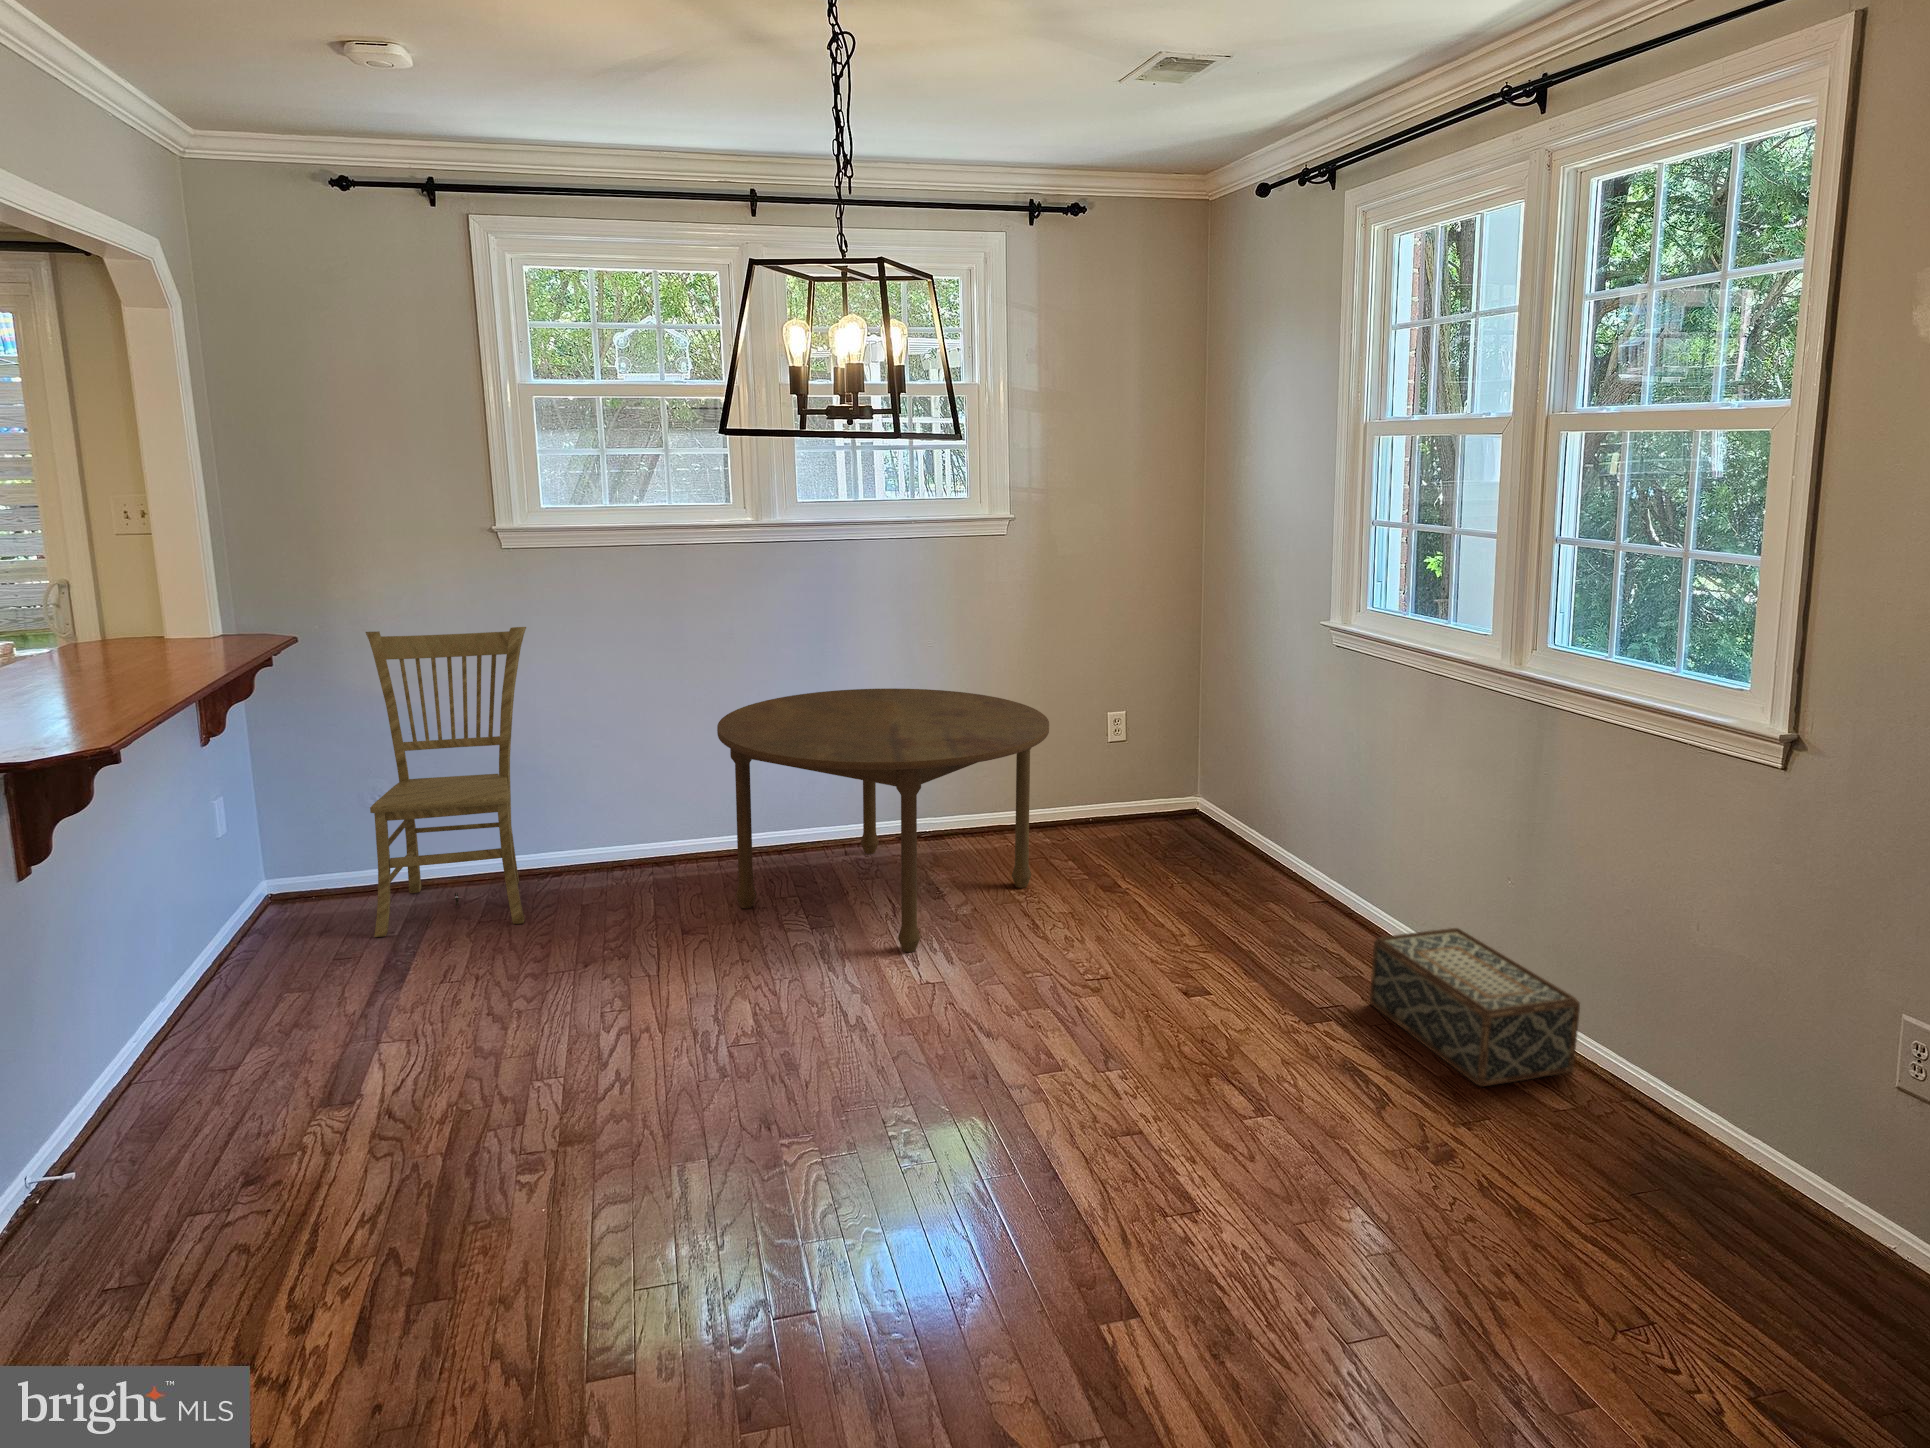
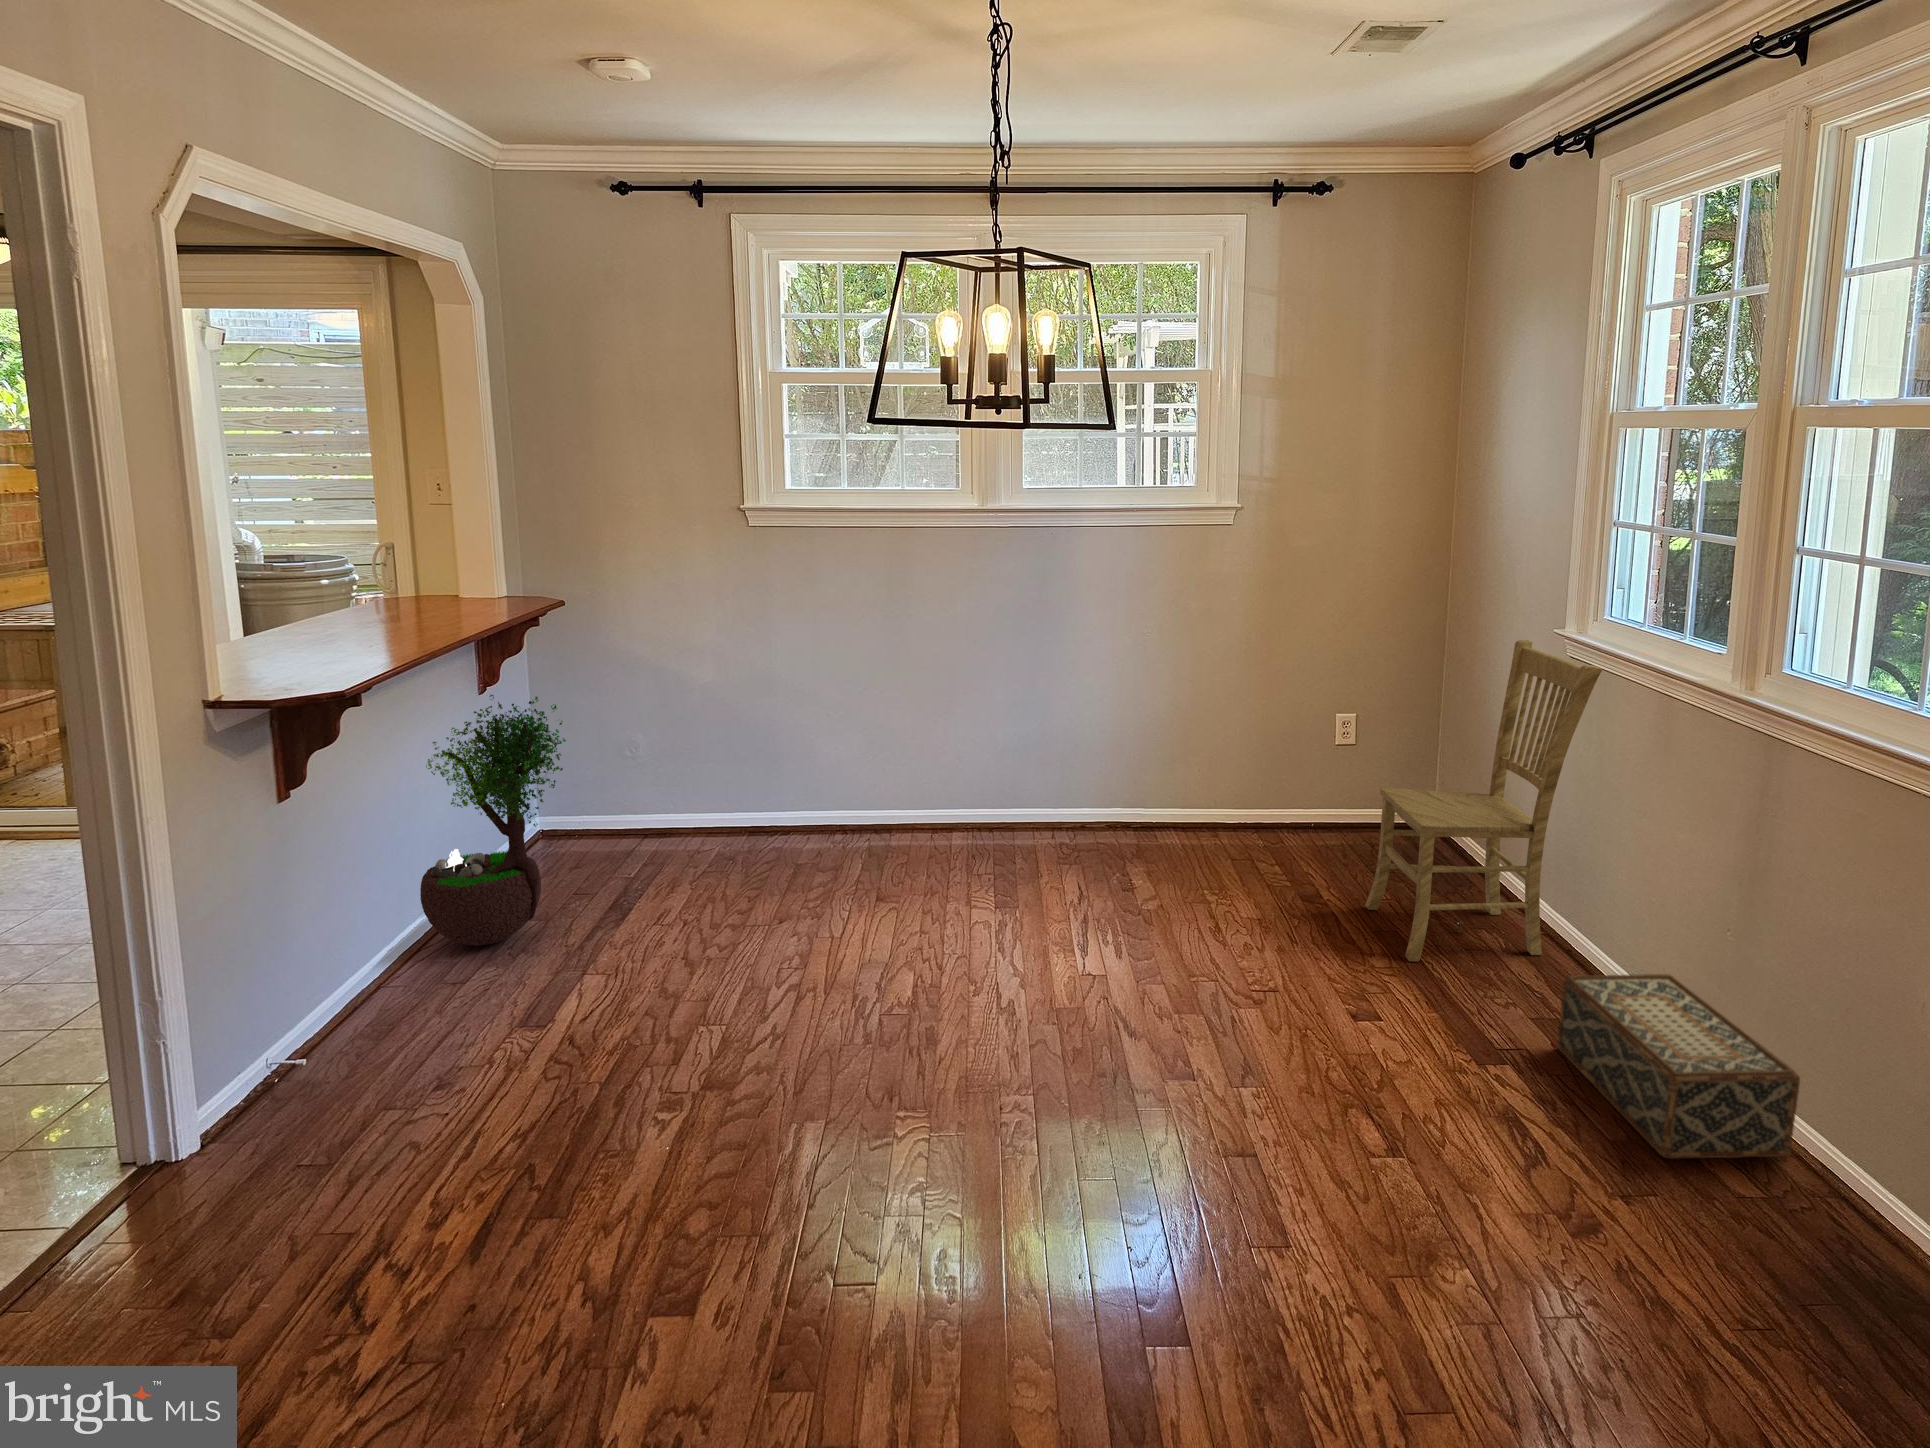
dining chair: present [365,627,526,937] -> present [1365,640,1603,961]
dining table: present [717,688,1049,952] -> none [915,680,1241,941]
potted tree: none [151,733,334,1025] -> present [420,695,566,946]

